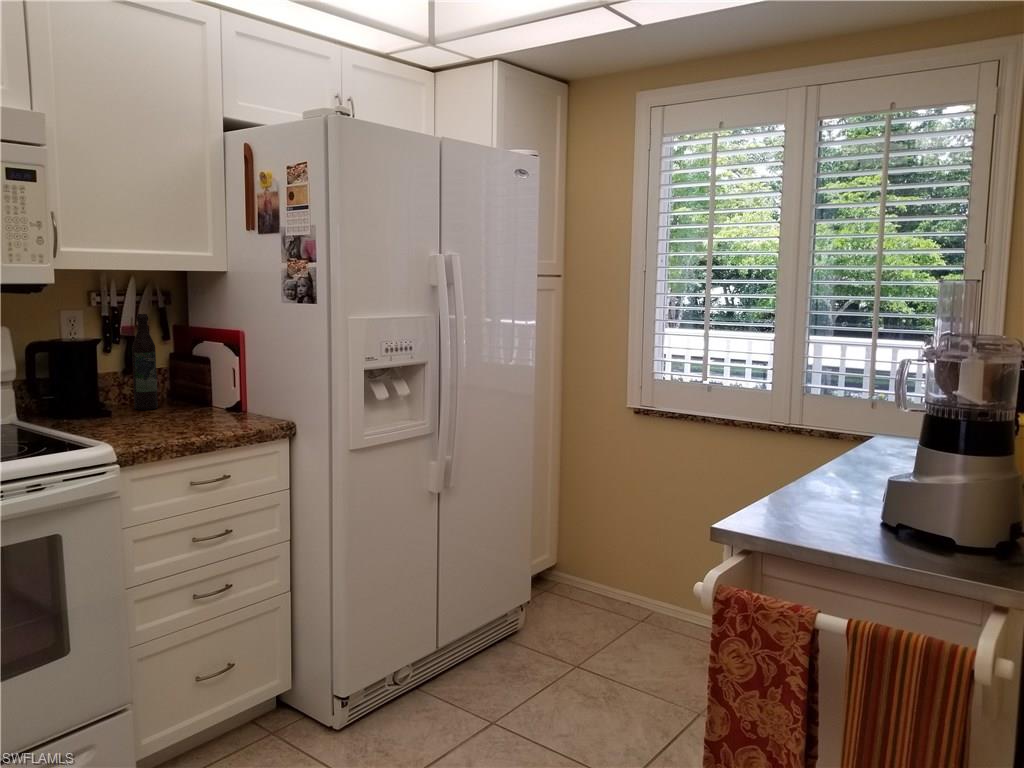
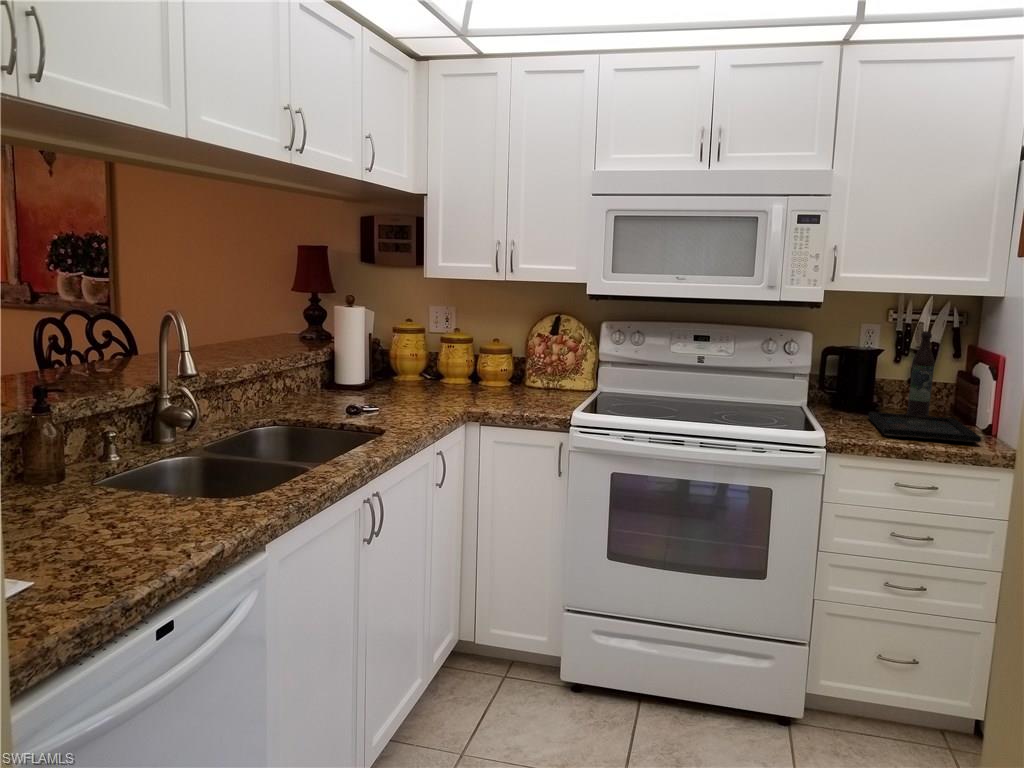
tray: none [110,403,256,433] -> present [868,412,981,443]

